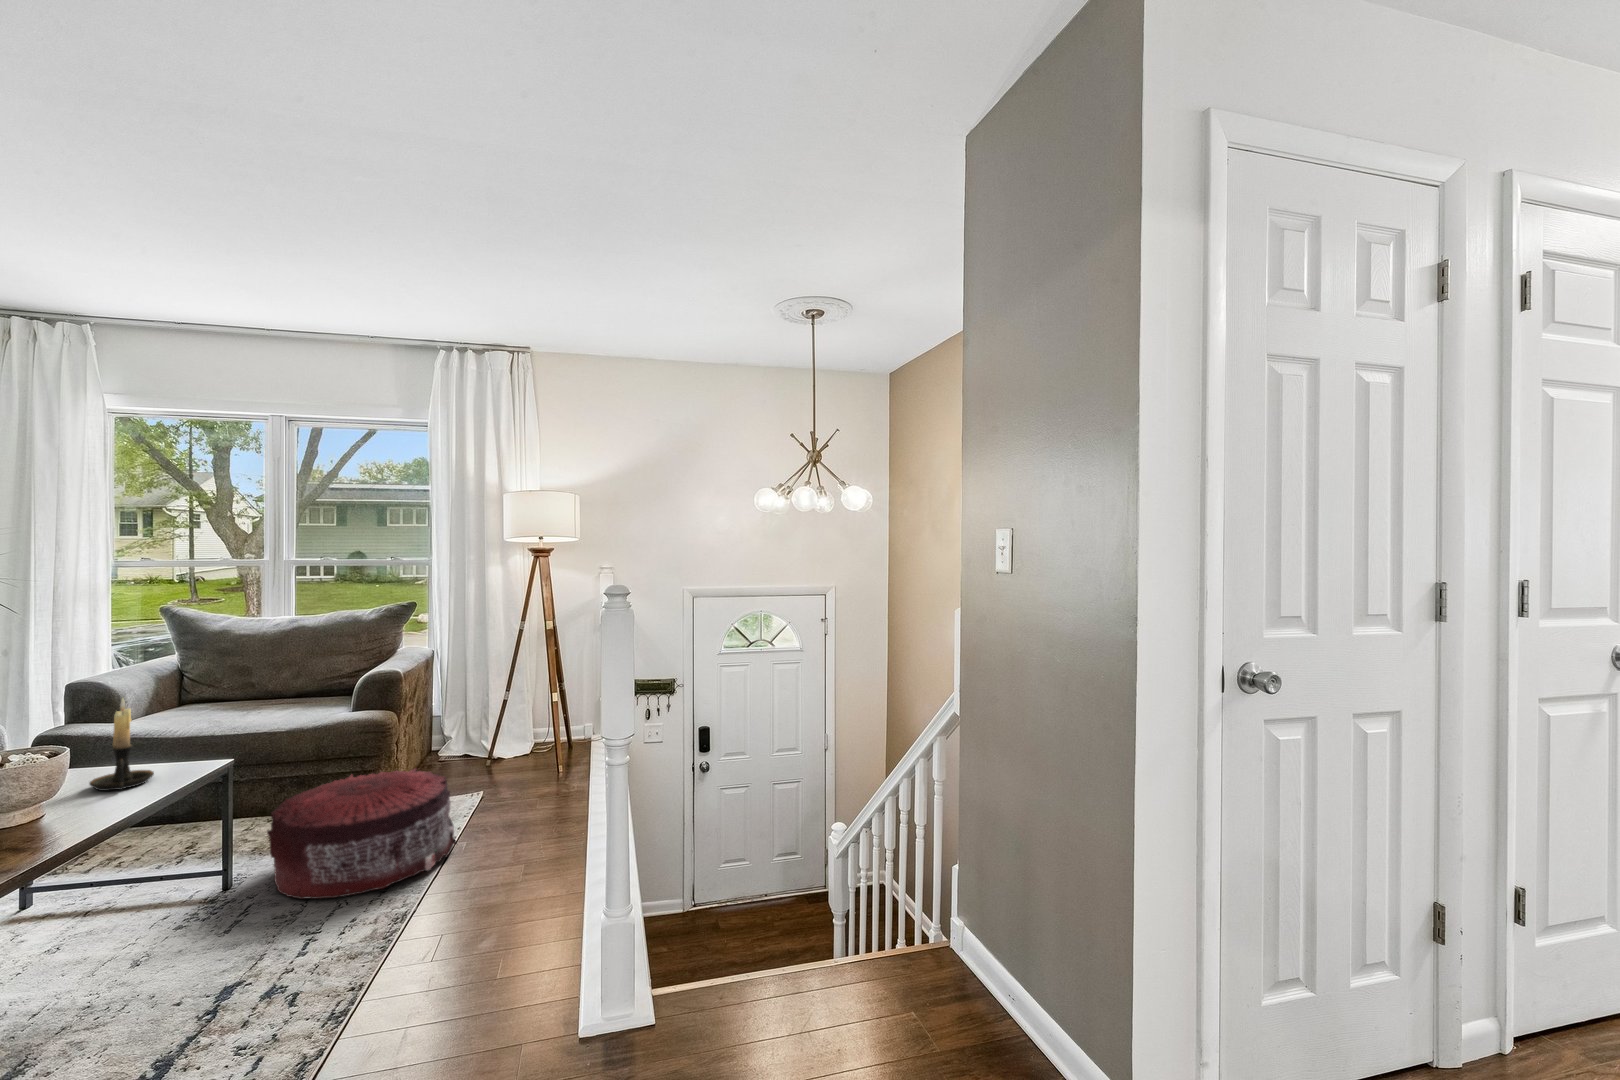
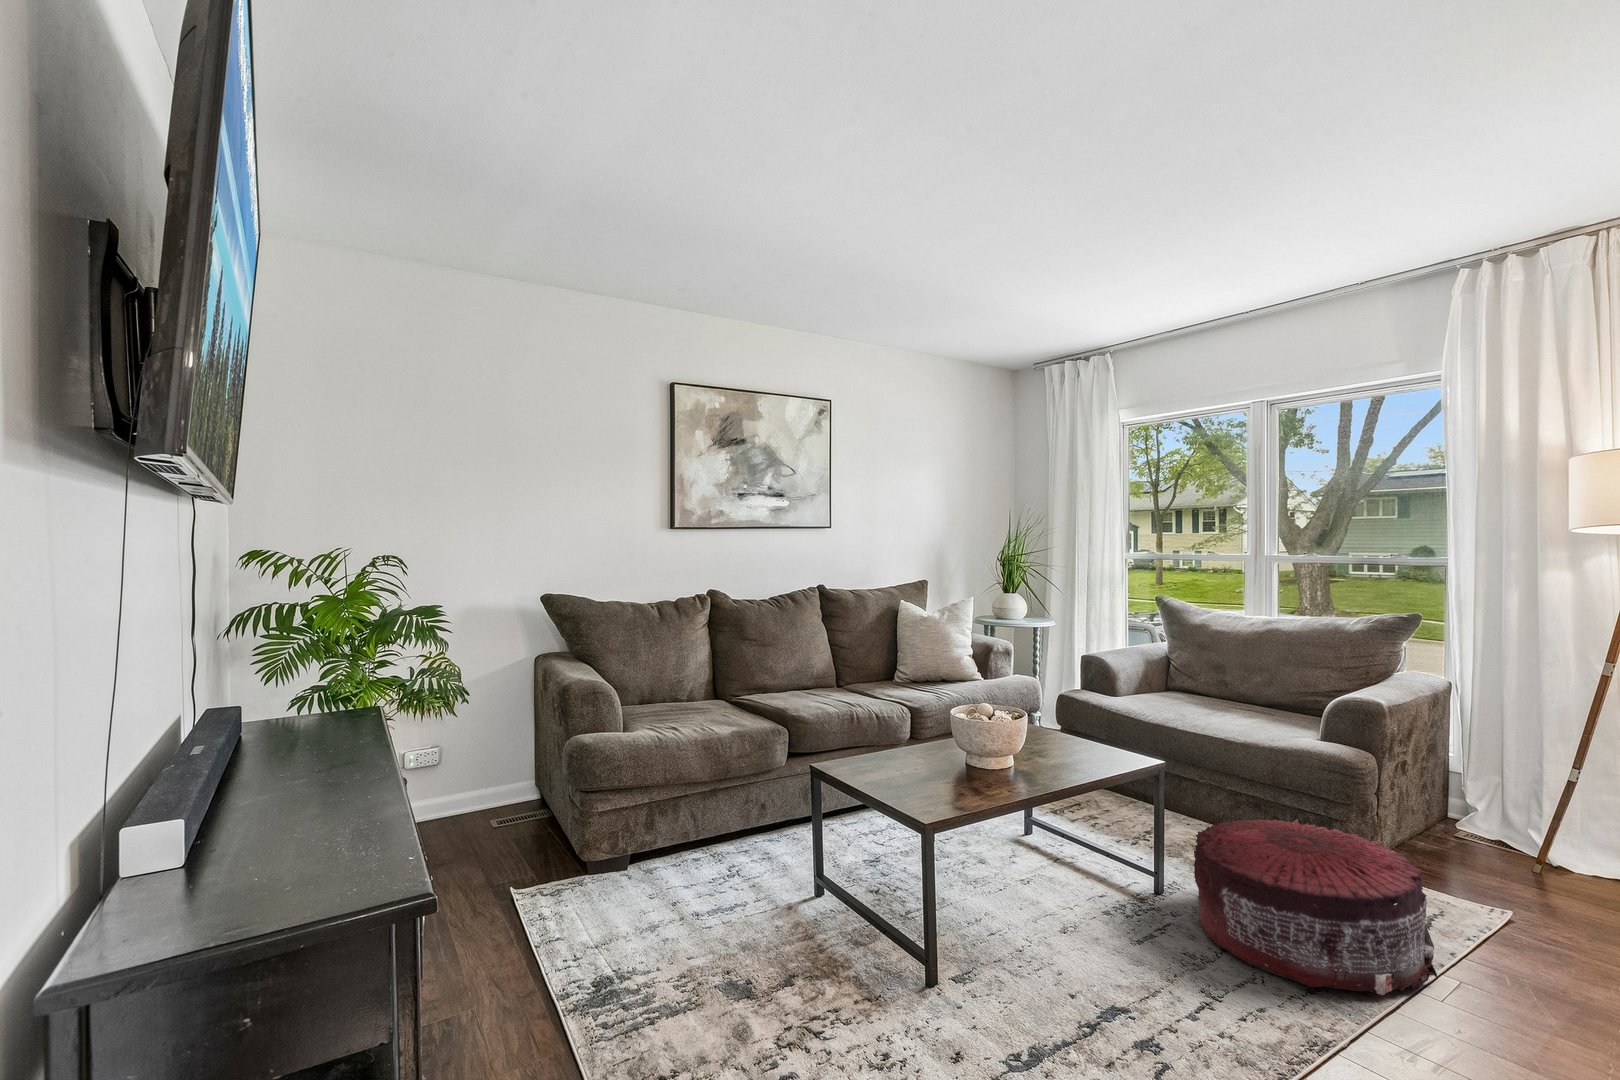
candle holder: present [89,699,154,791] -> none [1053,677,1098,764]

